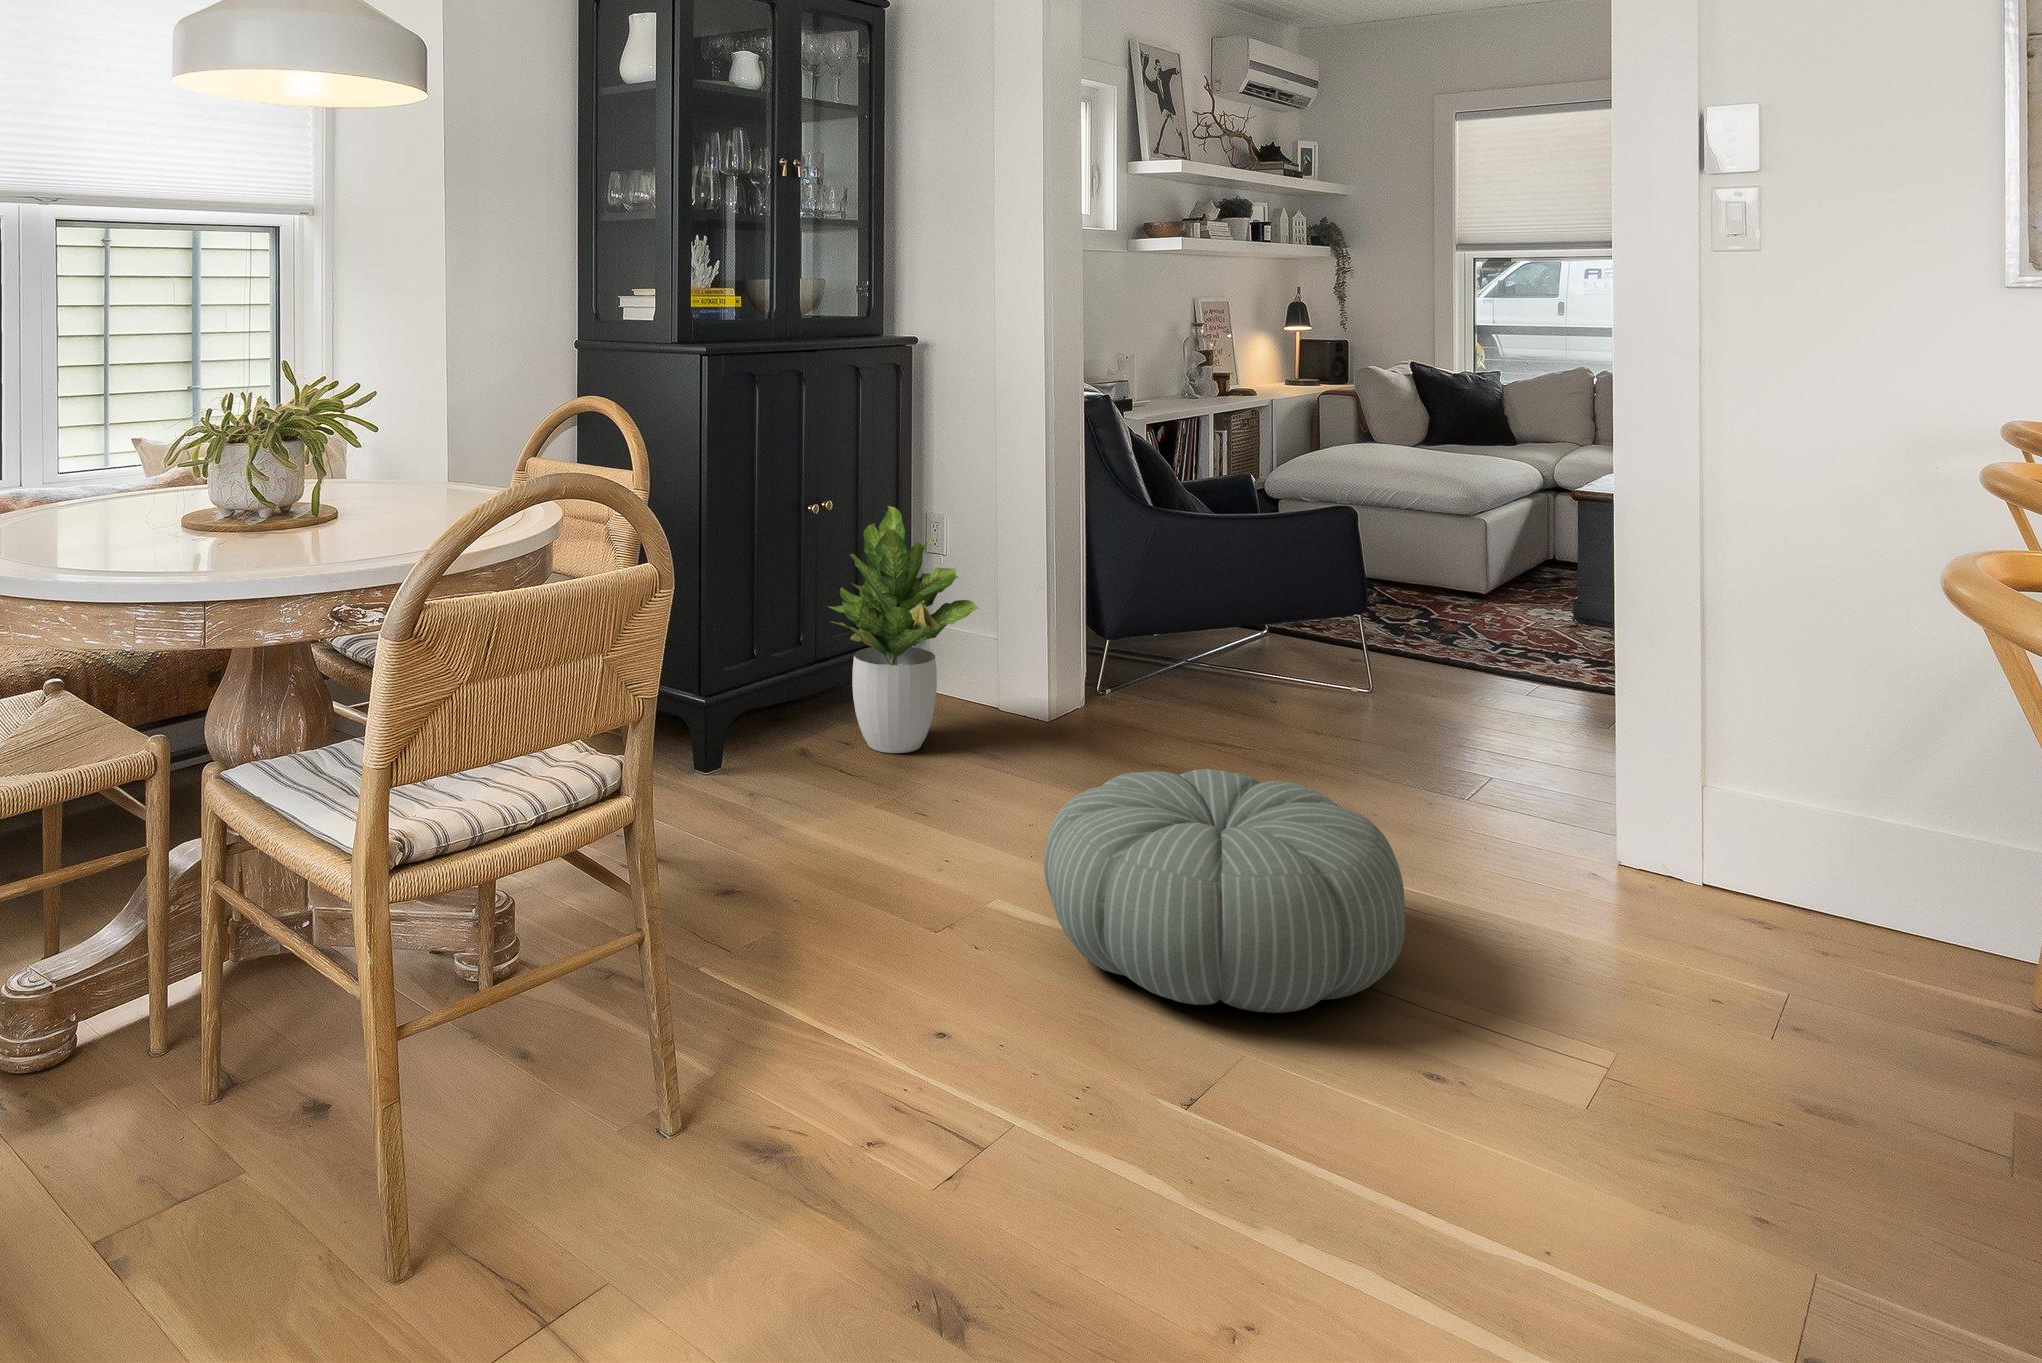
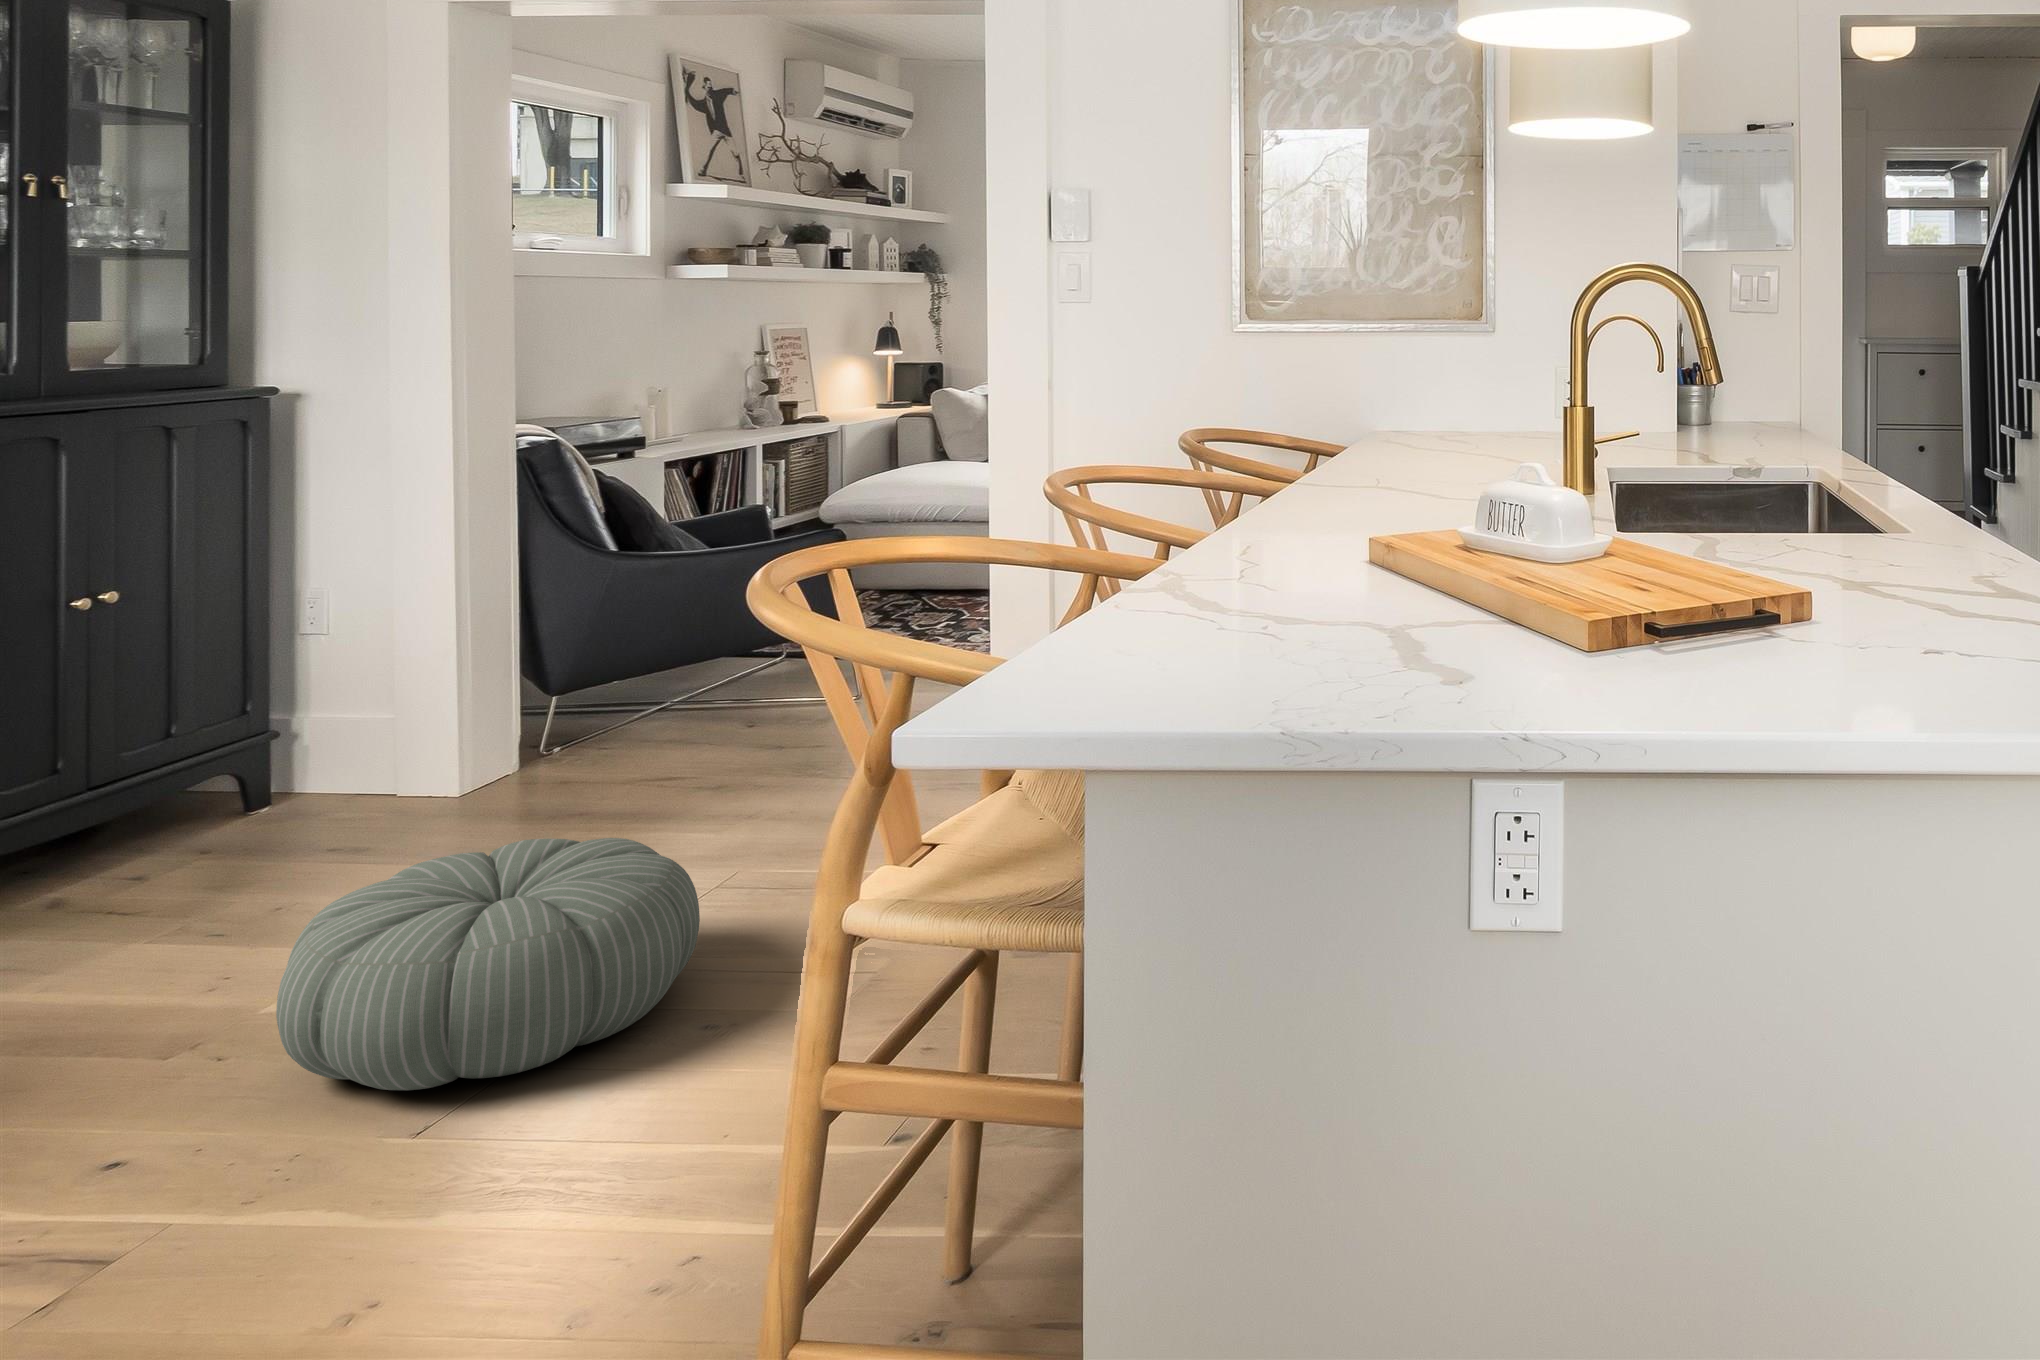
potted plant: present [828,506,978,753] -> none [82,593,325,883]

